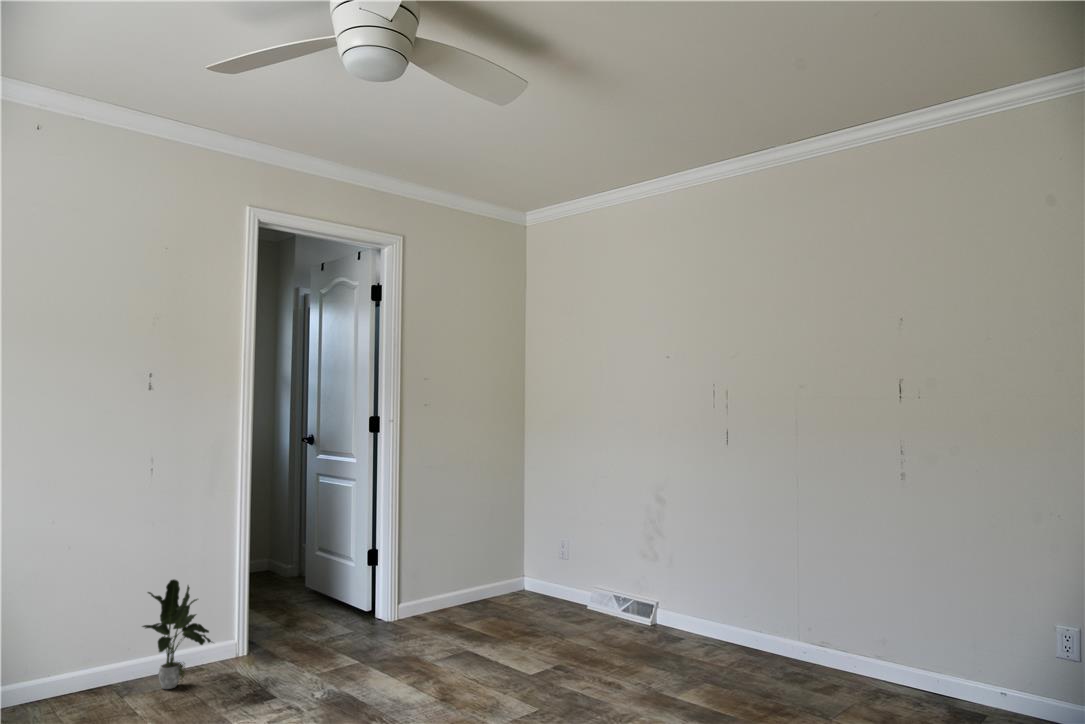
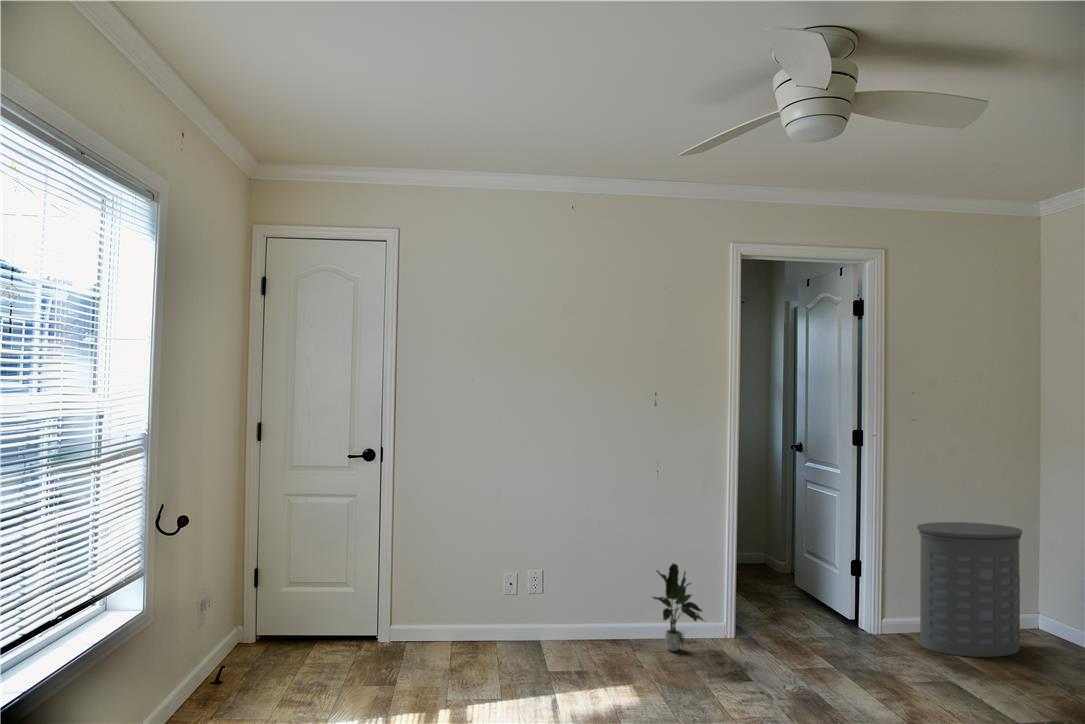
laundry hamper: none [432,498,516,625] -> present [917,522,1022,657]

